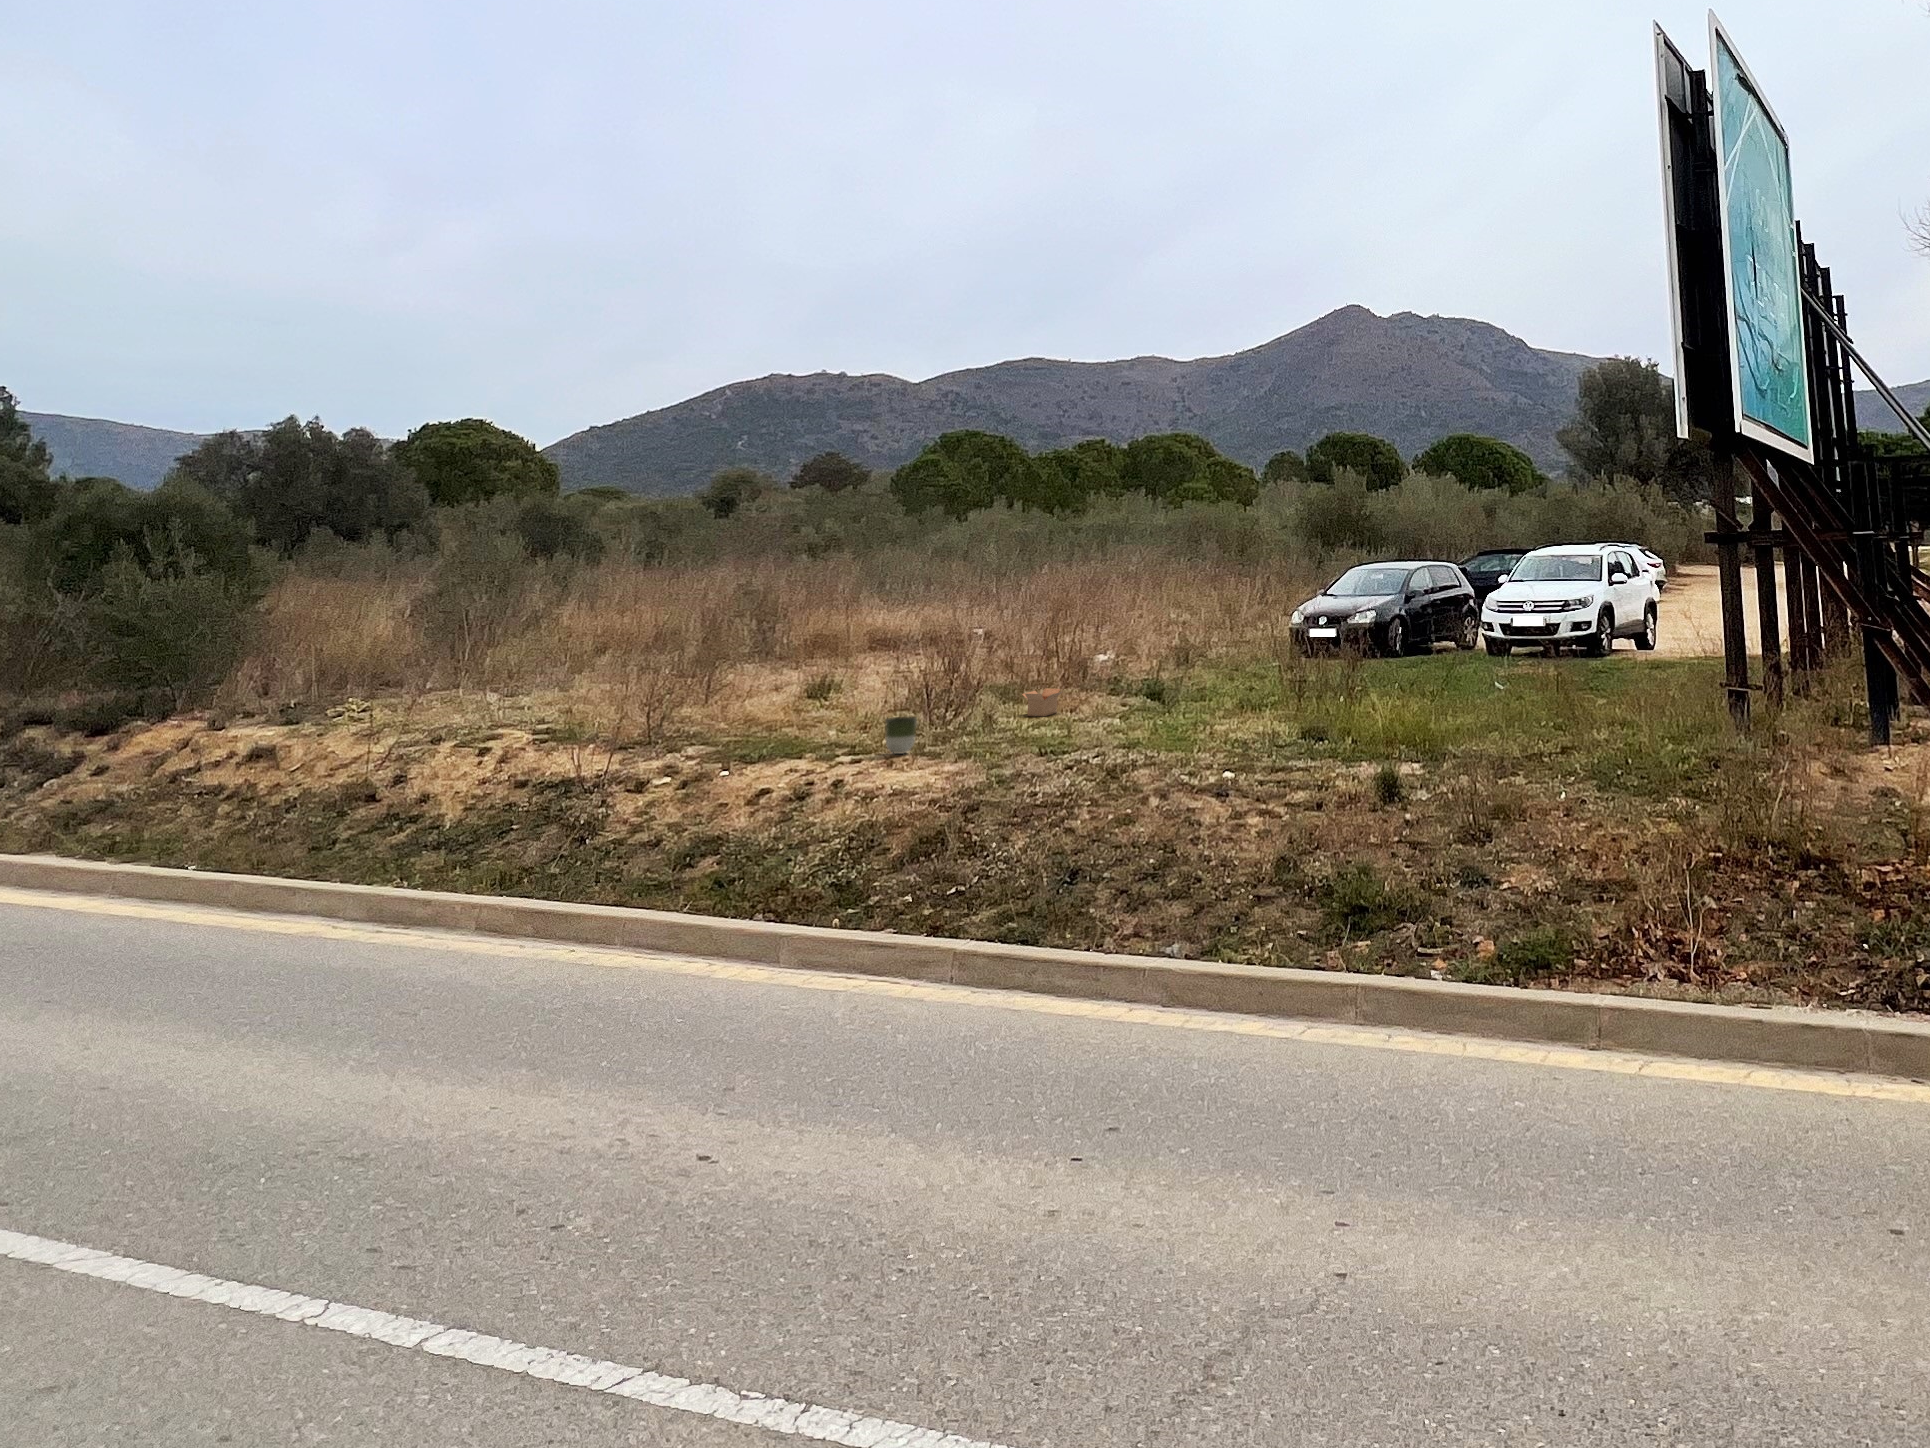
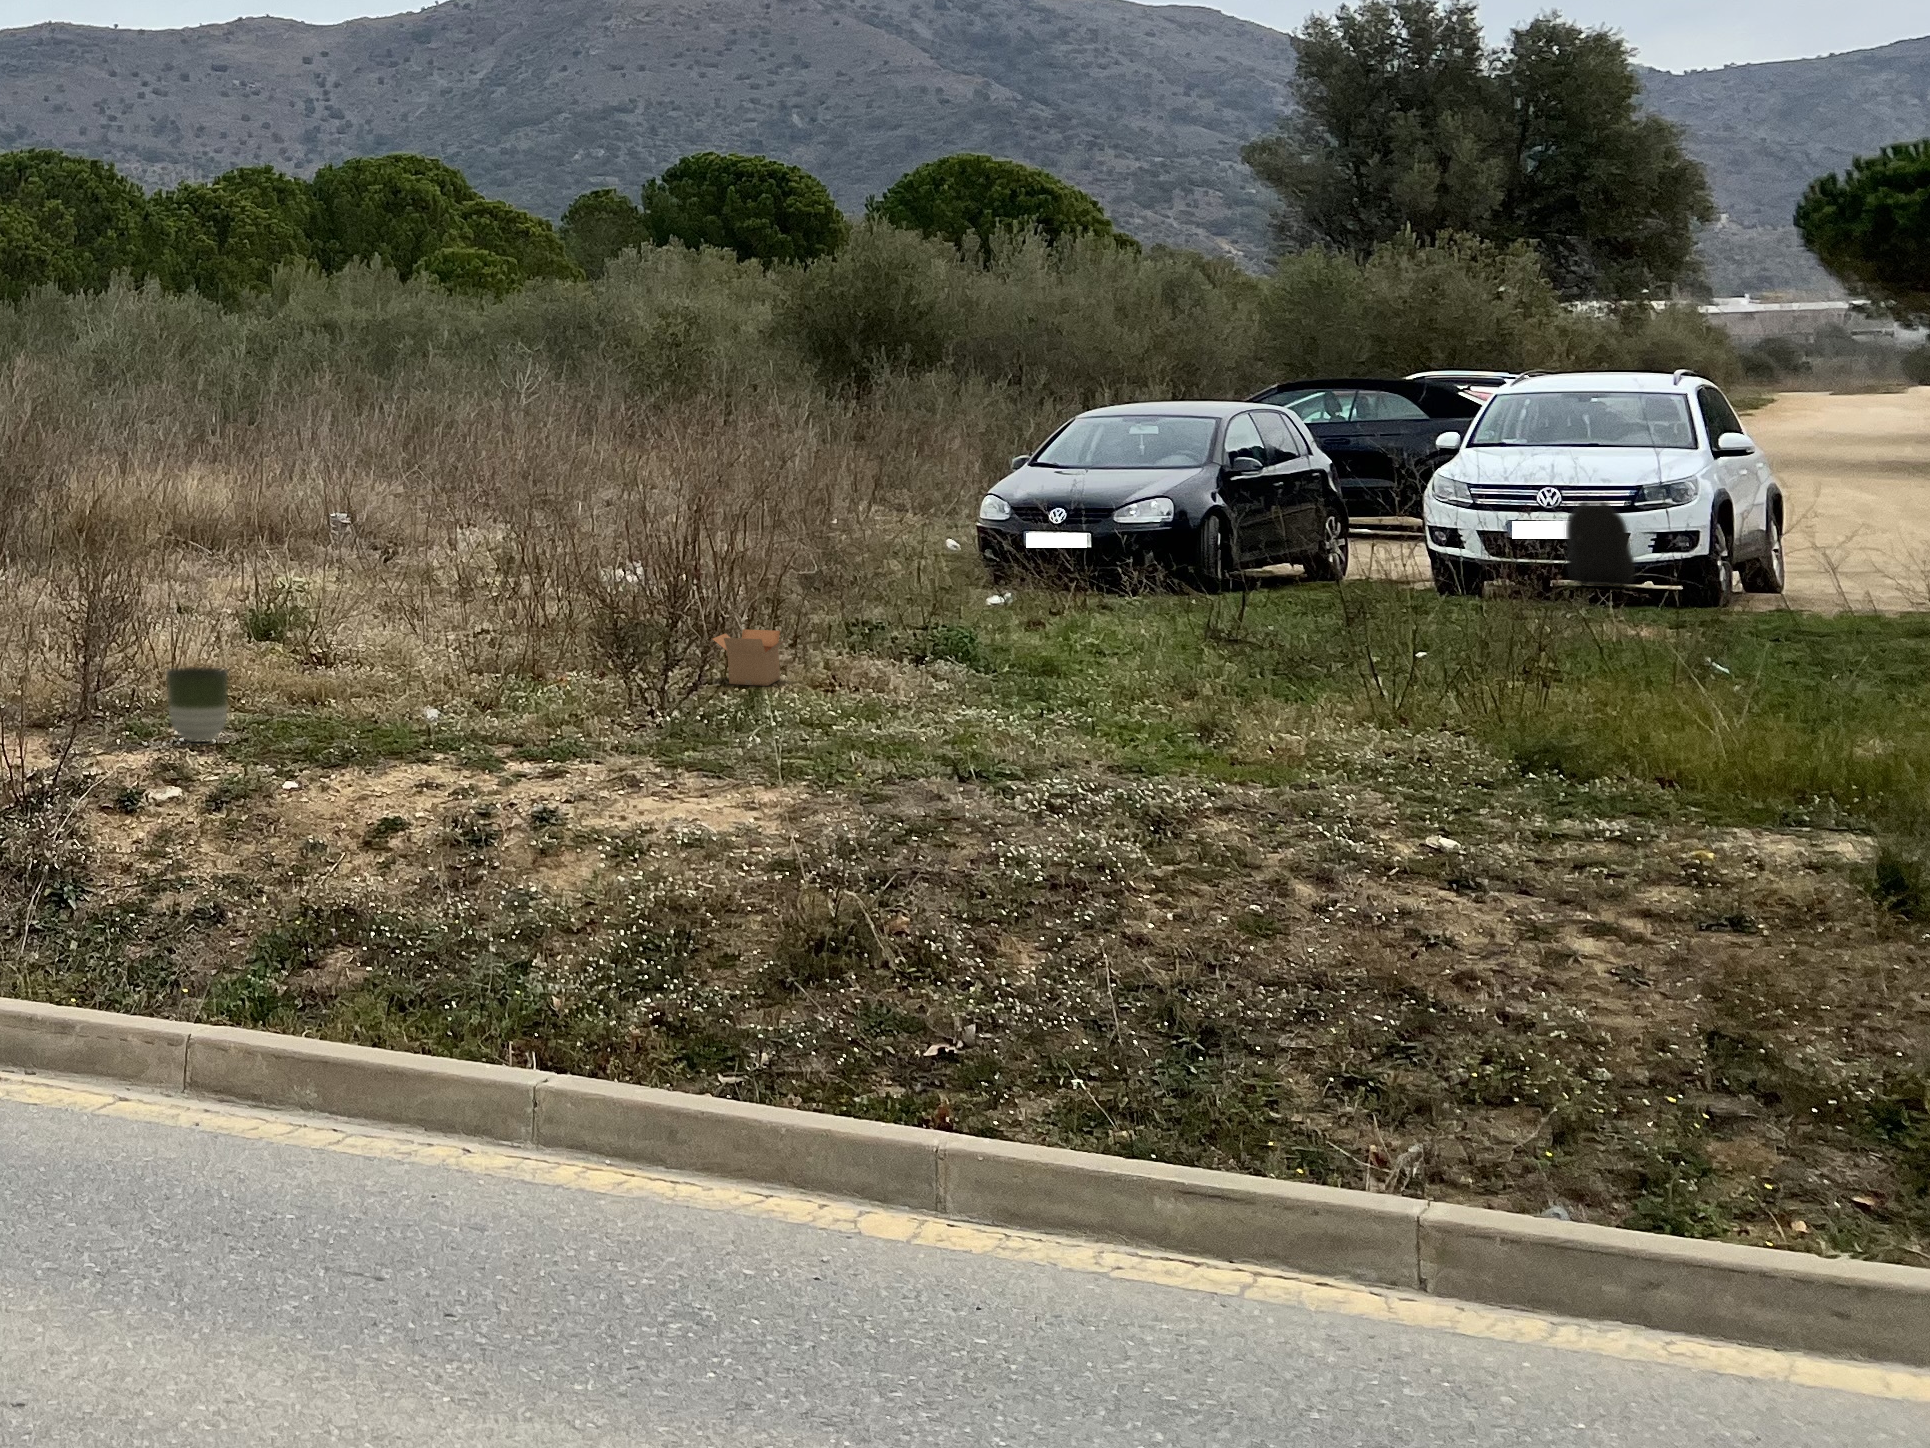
backpack: none [1533,608,1560,650] -> present [1566,500,1635,587]
planter: present [885,717,917,754] -> present [166,667,228,742]

